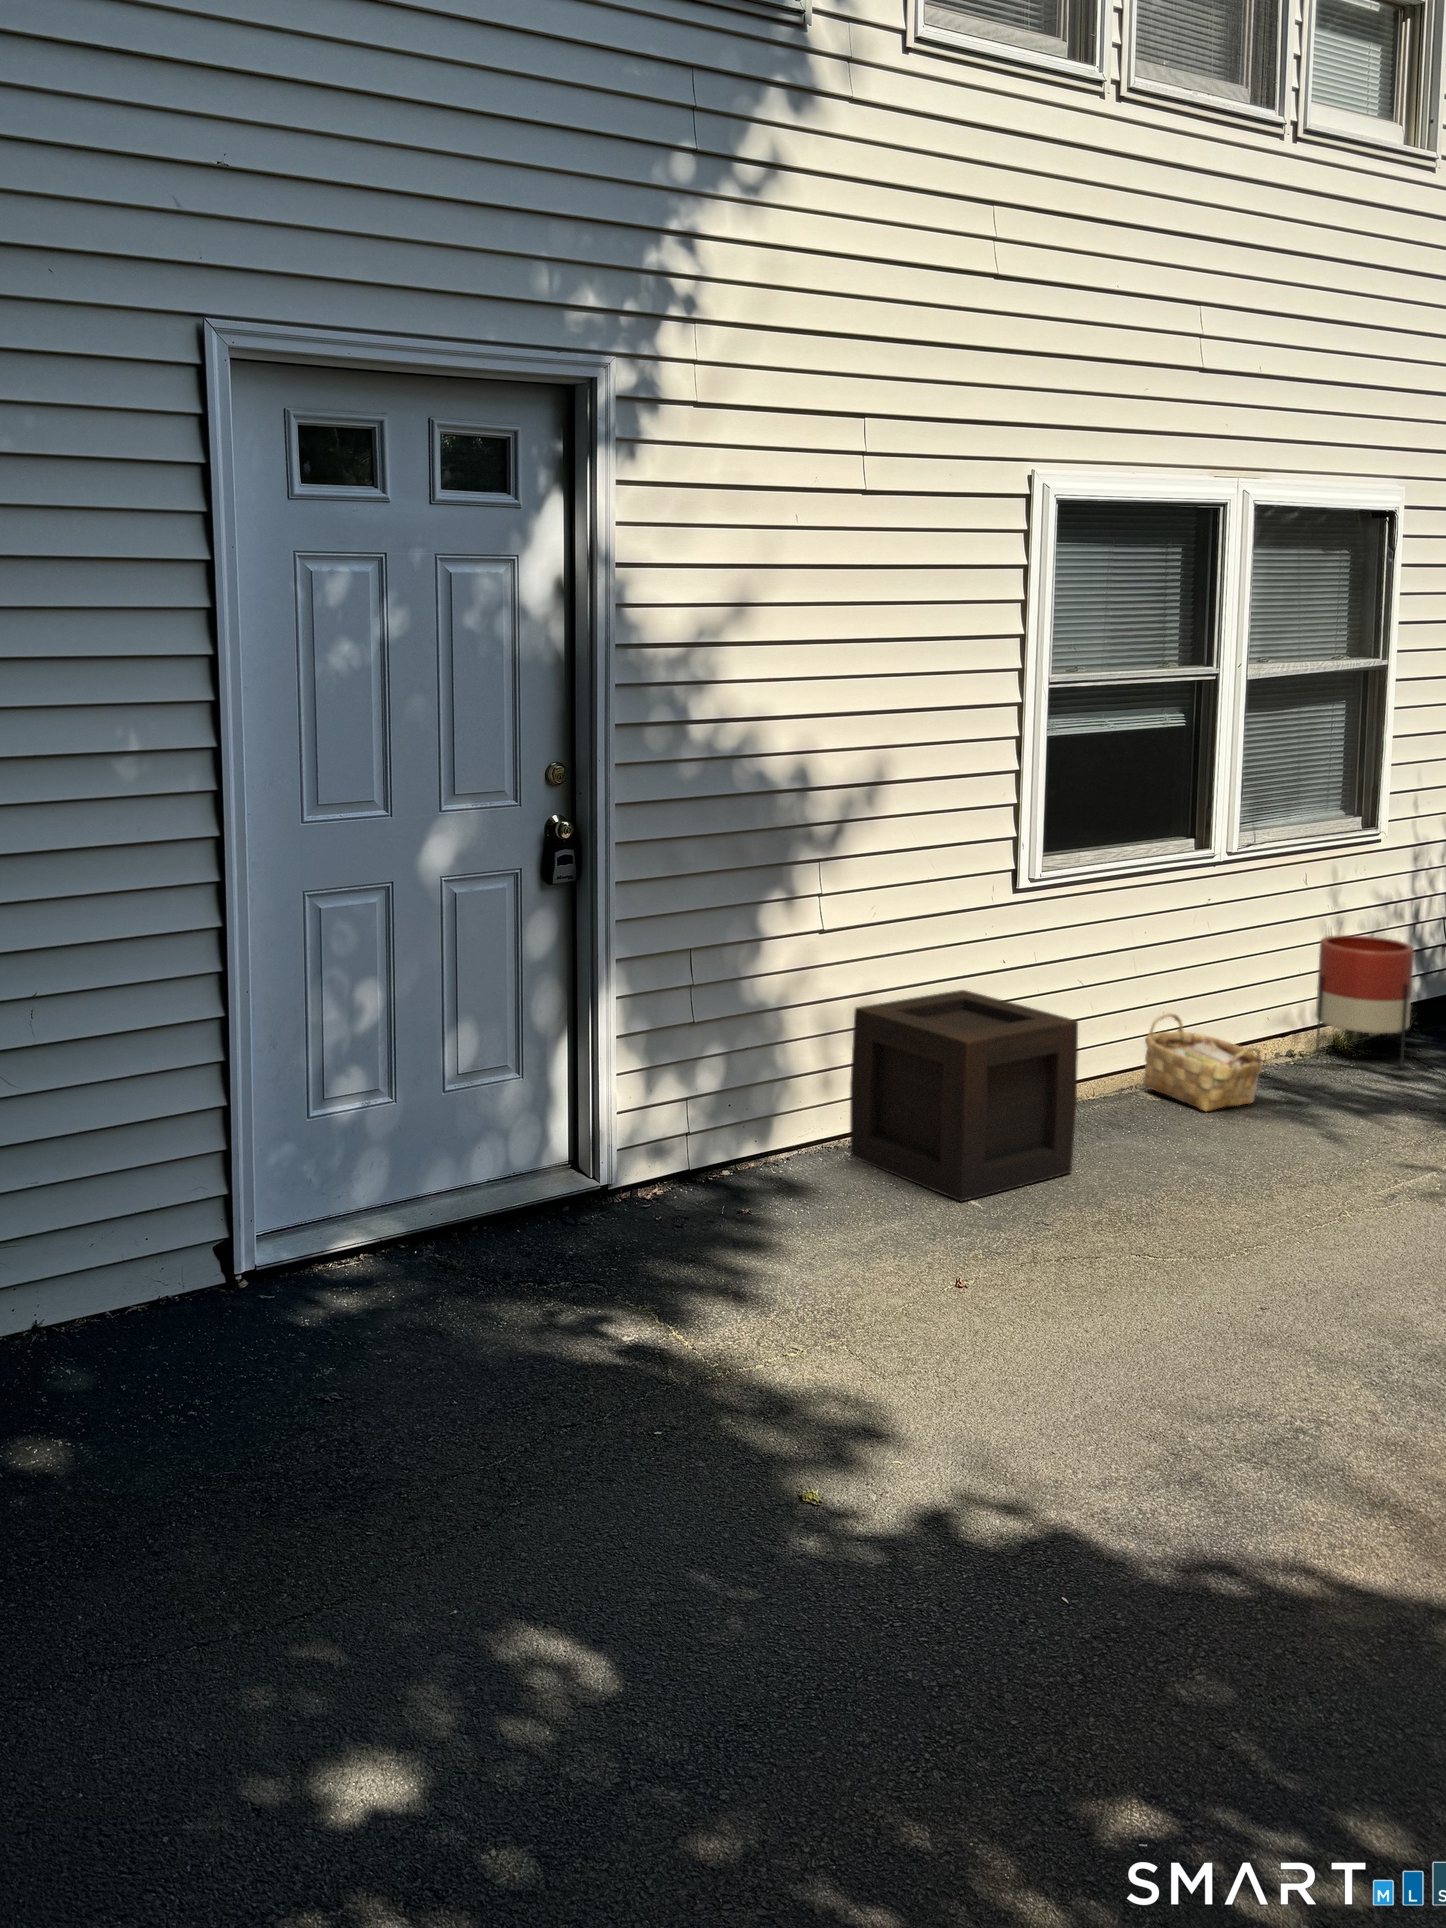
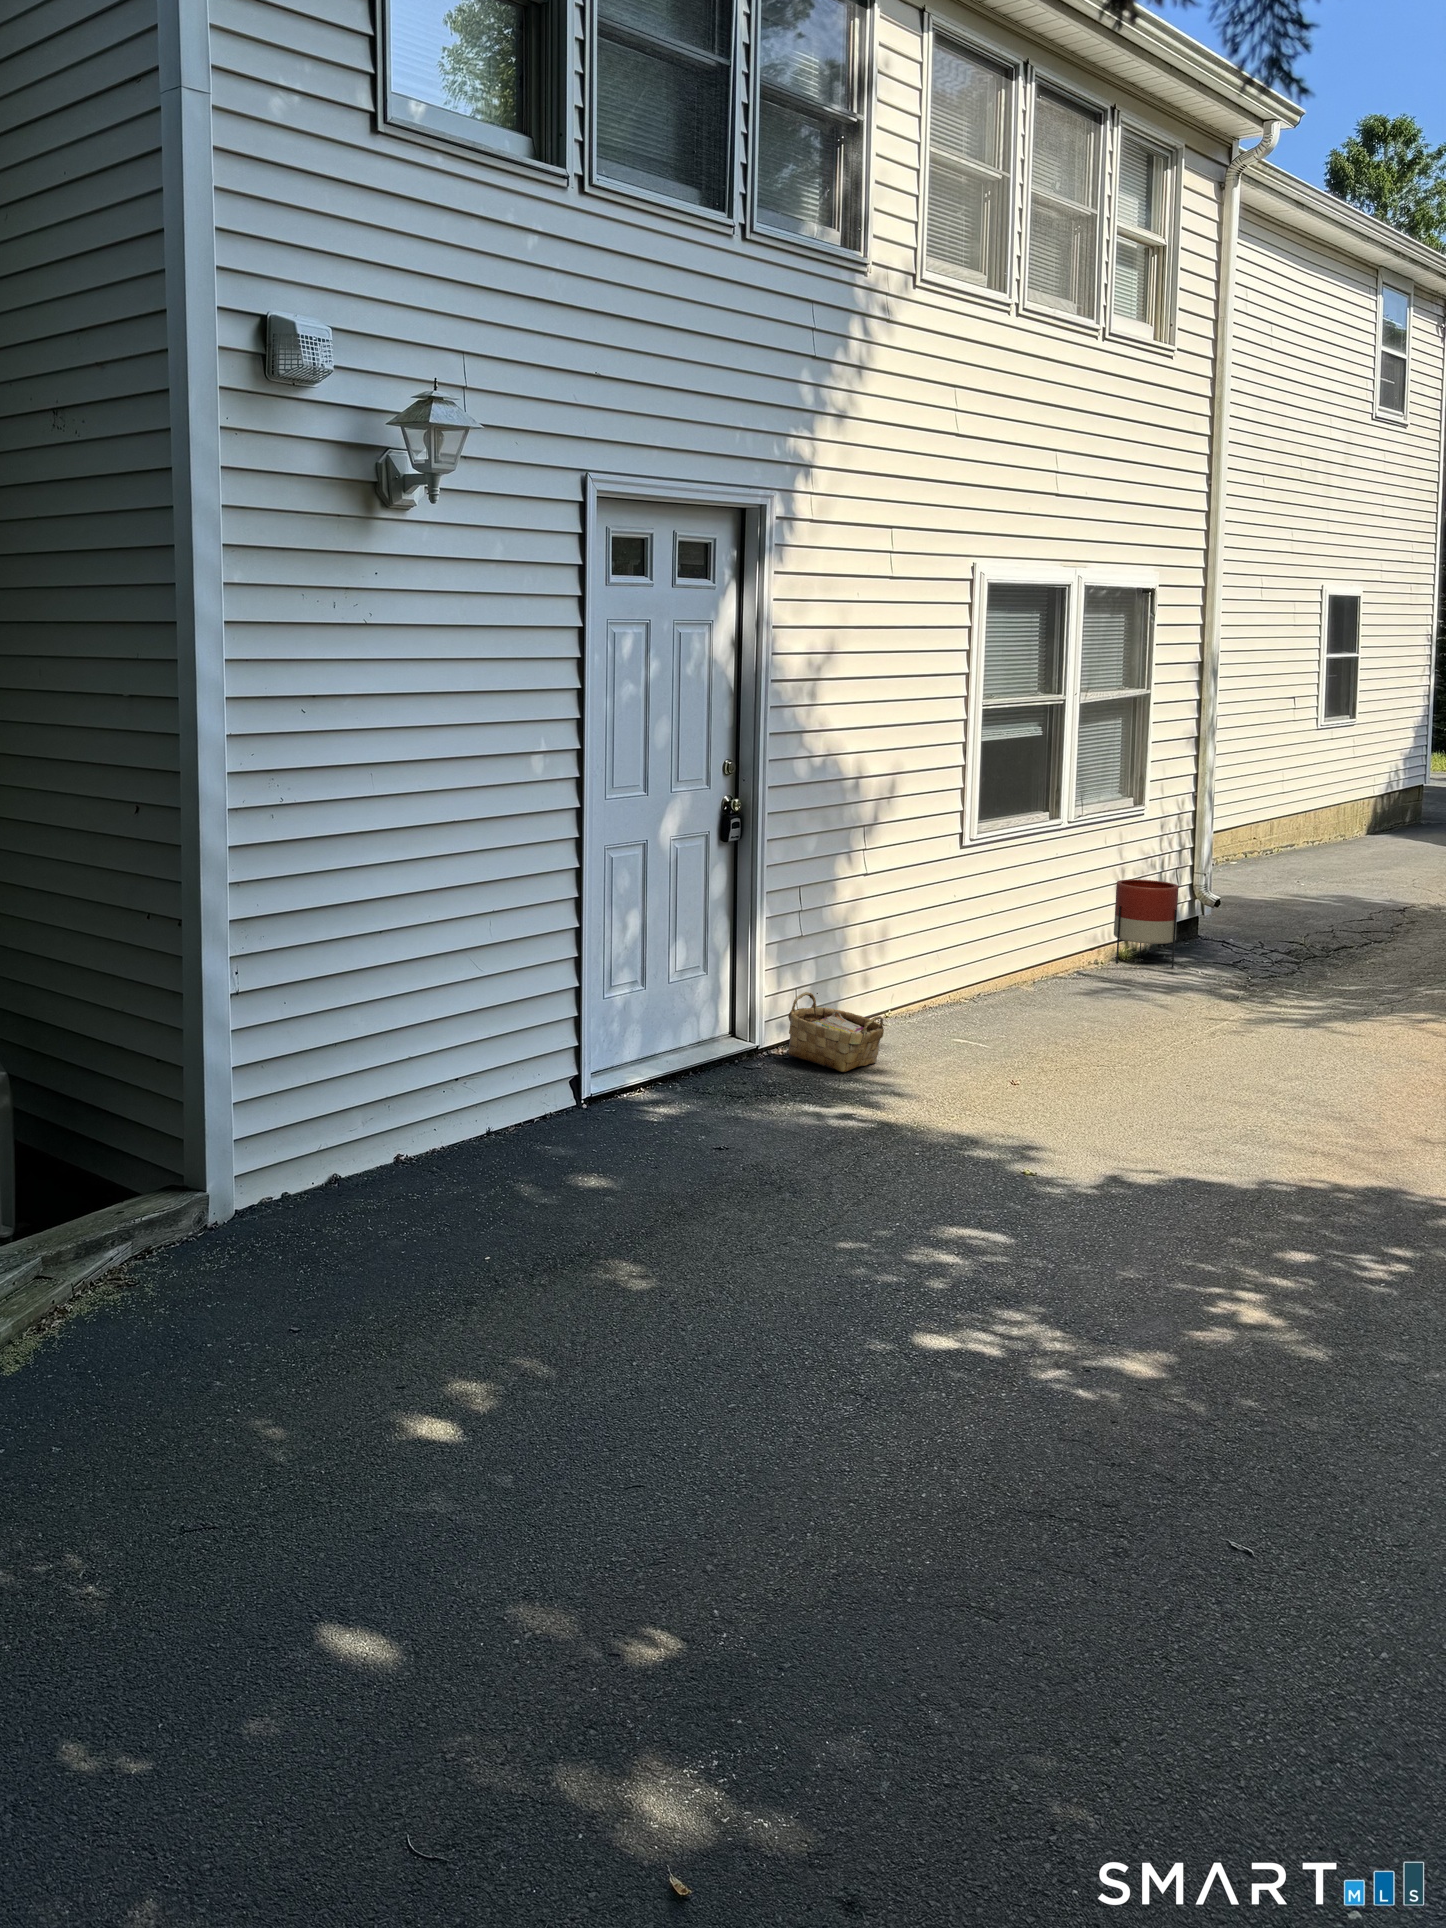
wooden crate: present [850,990,1078,1201] -> none [878,915,1027,1047]
woven basket: present [1143,1013,1262,1111] -> present [788,992,884,1072]

